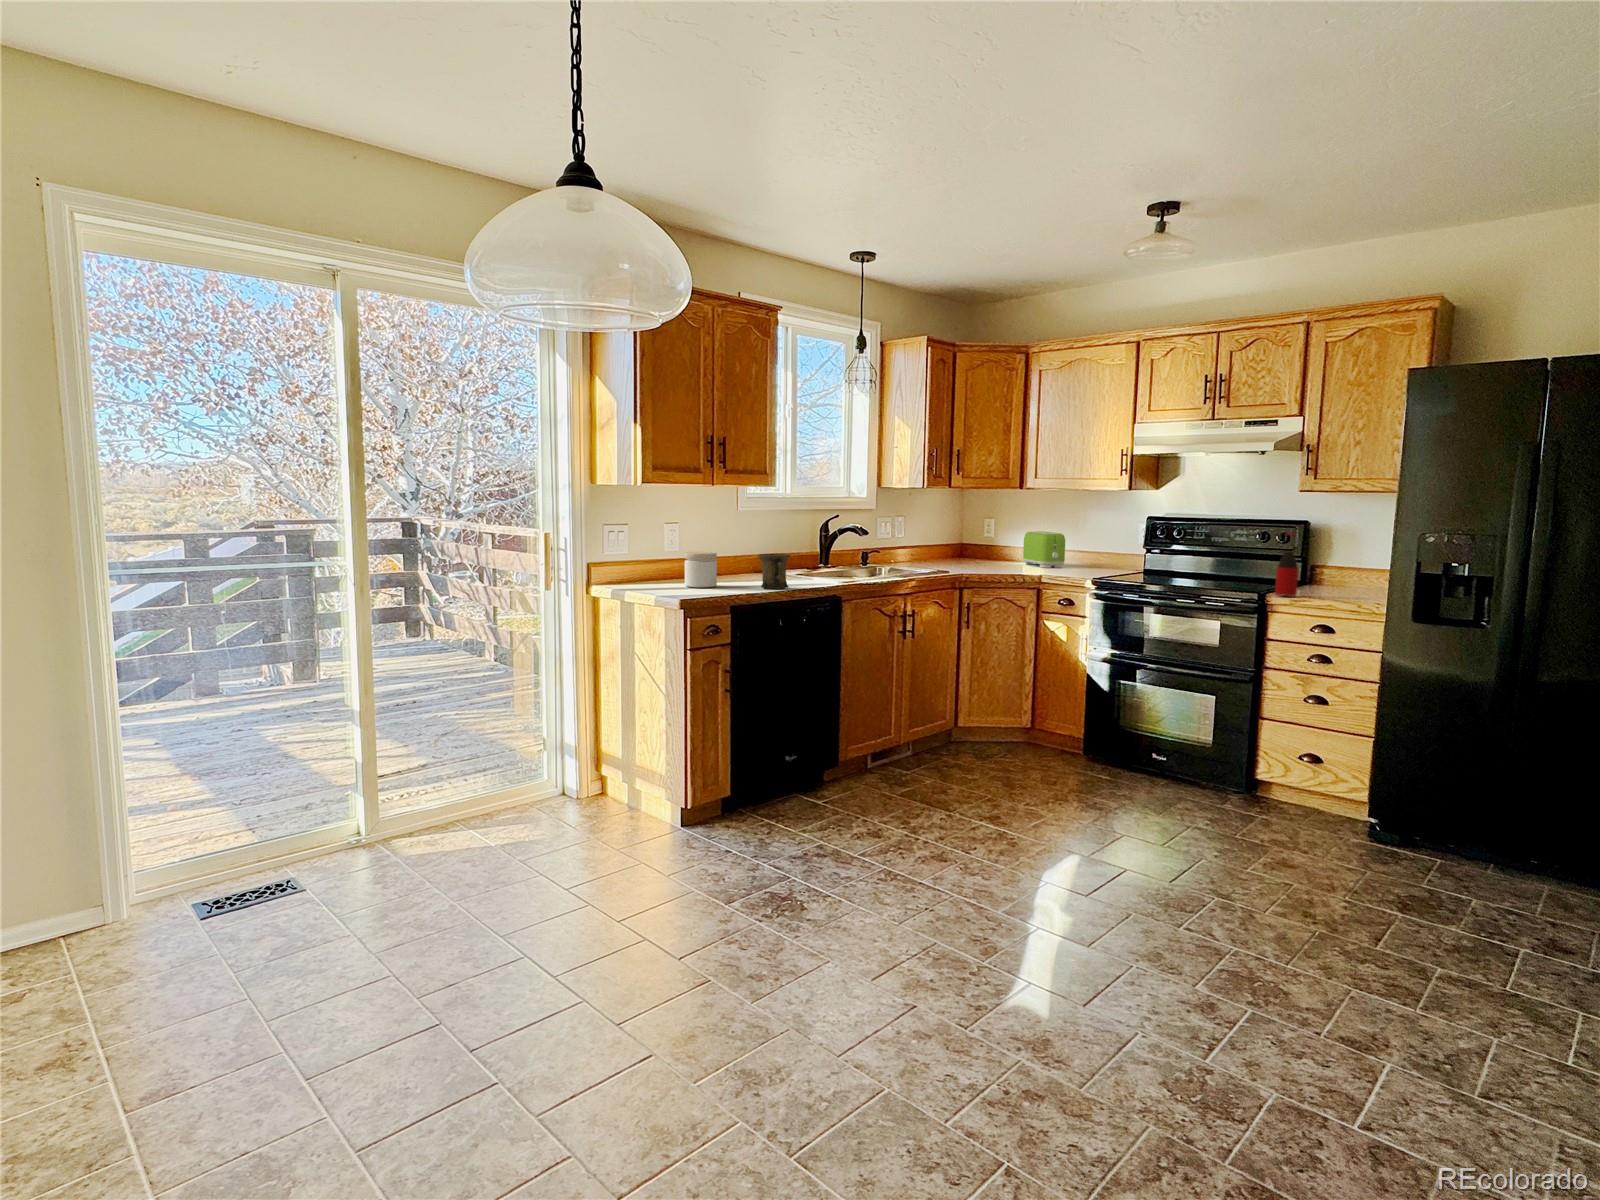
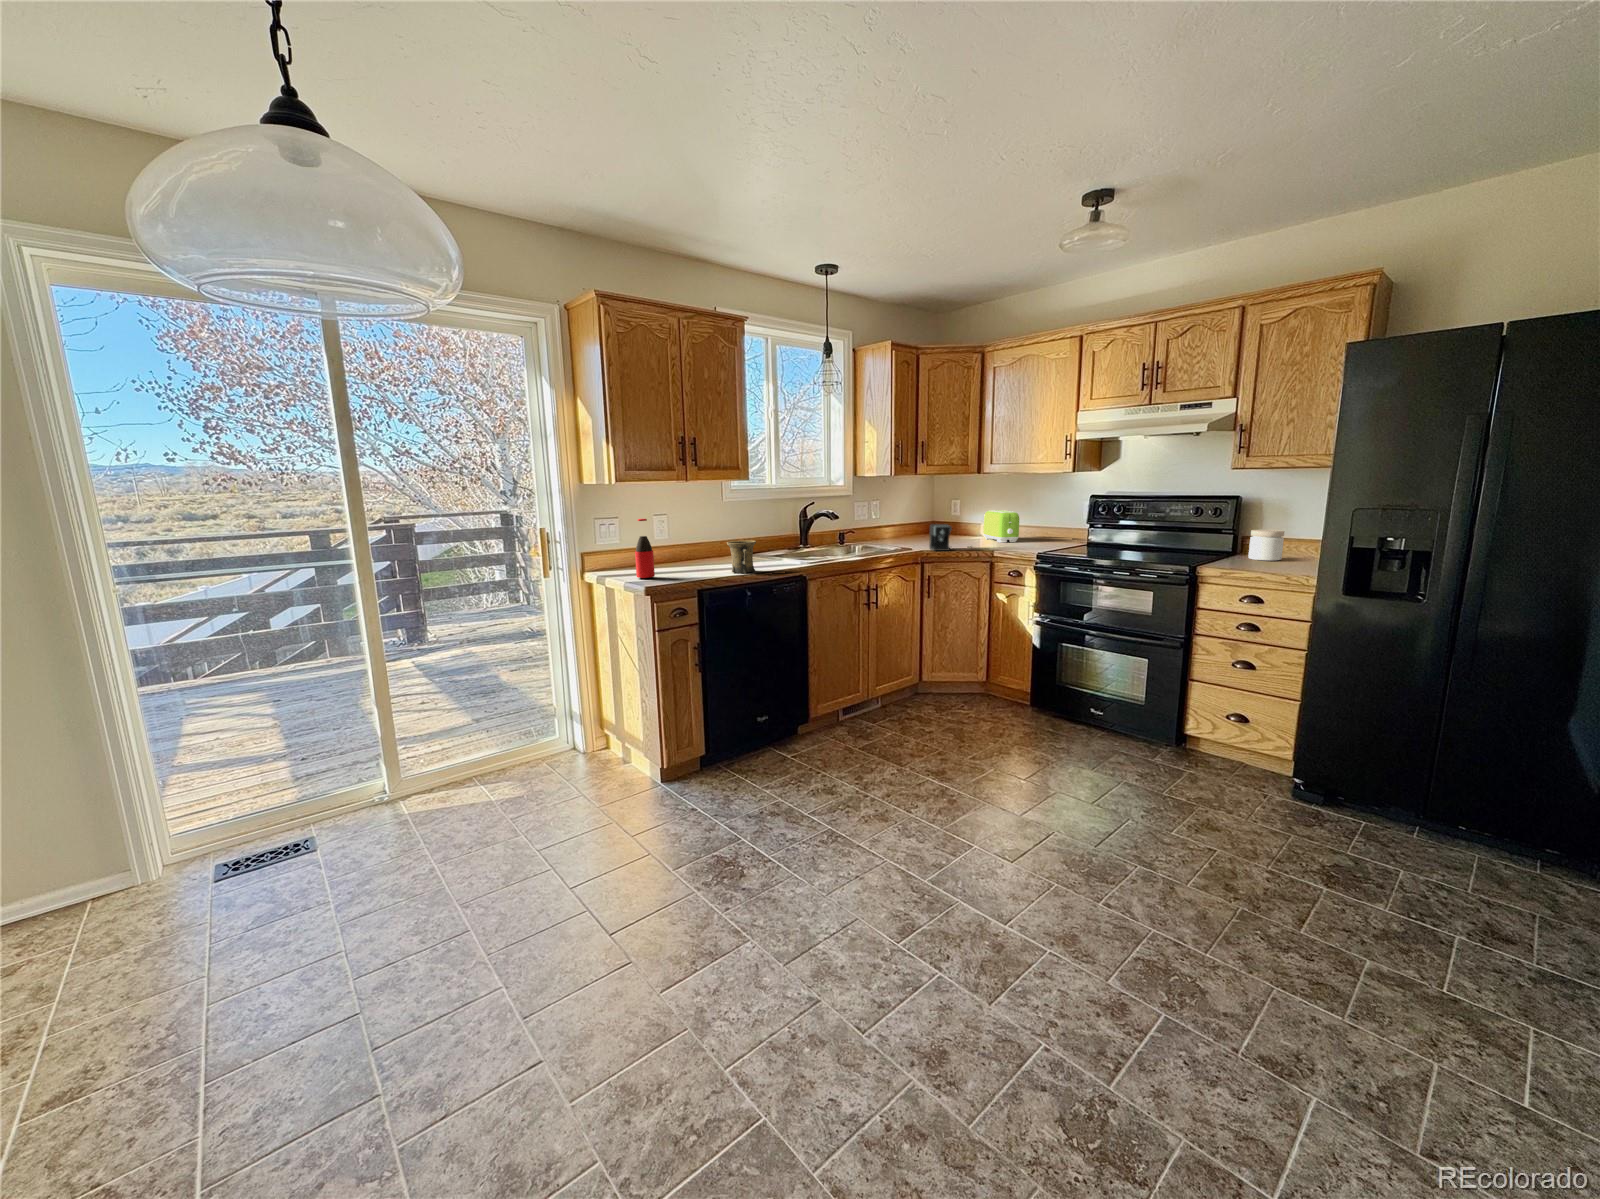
bottle: present [1275,533,1298,596] -> present [635,519,655,578]
coffee maker: none [968,544,1016,574] -> present [929,524,952,551]
jar: present [685,552,717,588] -> present [1248,530,1284,561]

